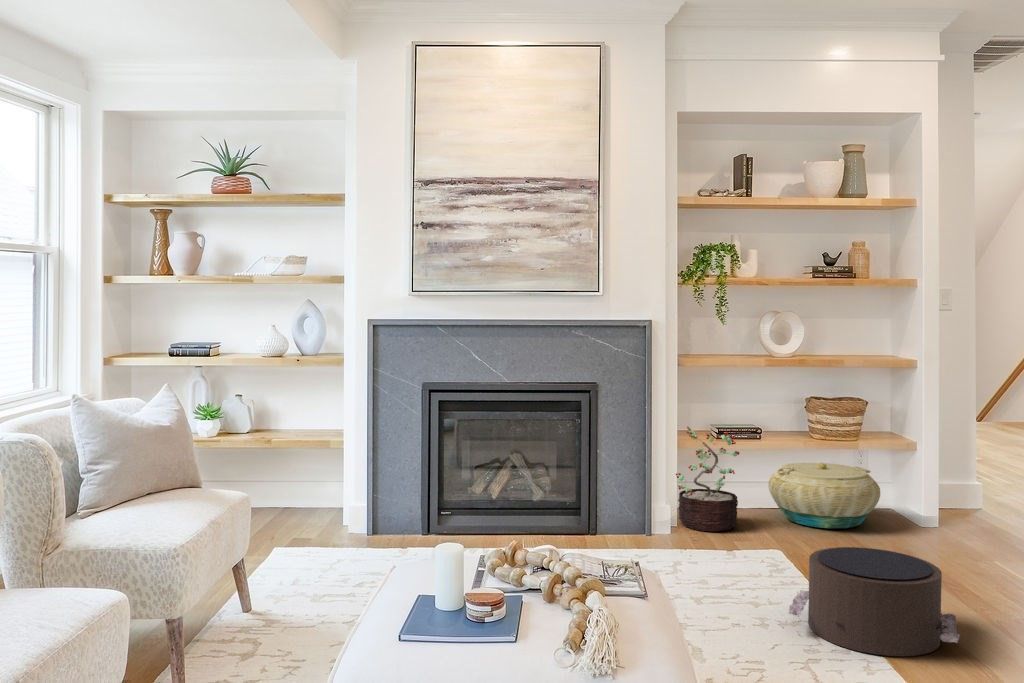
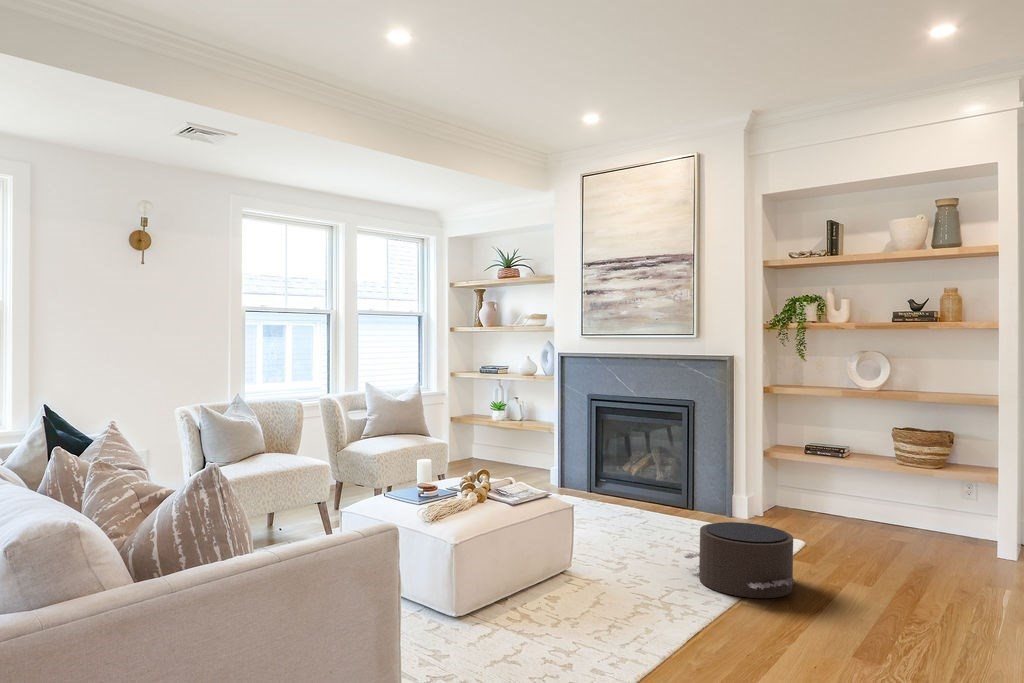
decorative plant: present [676,426,740,532] -> none [752,439,813,526]
basket: present [768,462,880,528] -> none [849,484,954,543]

